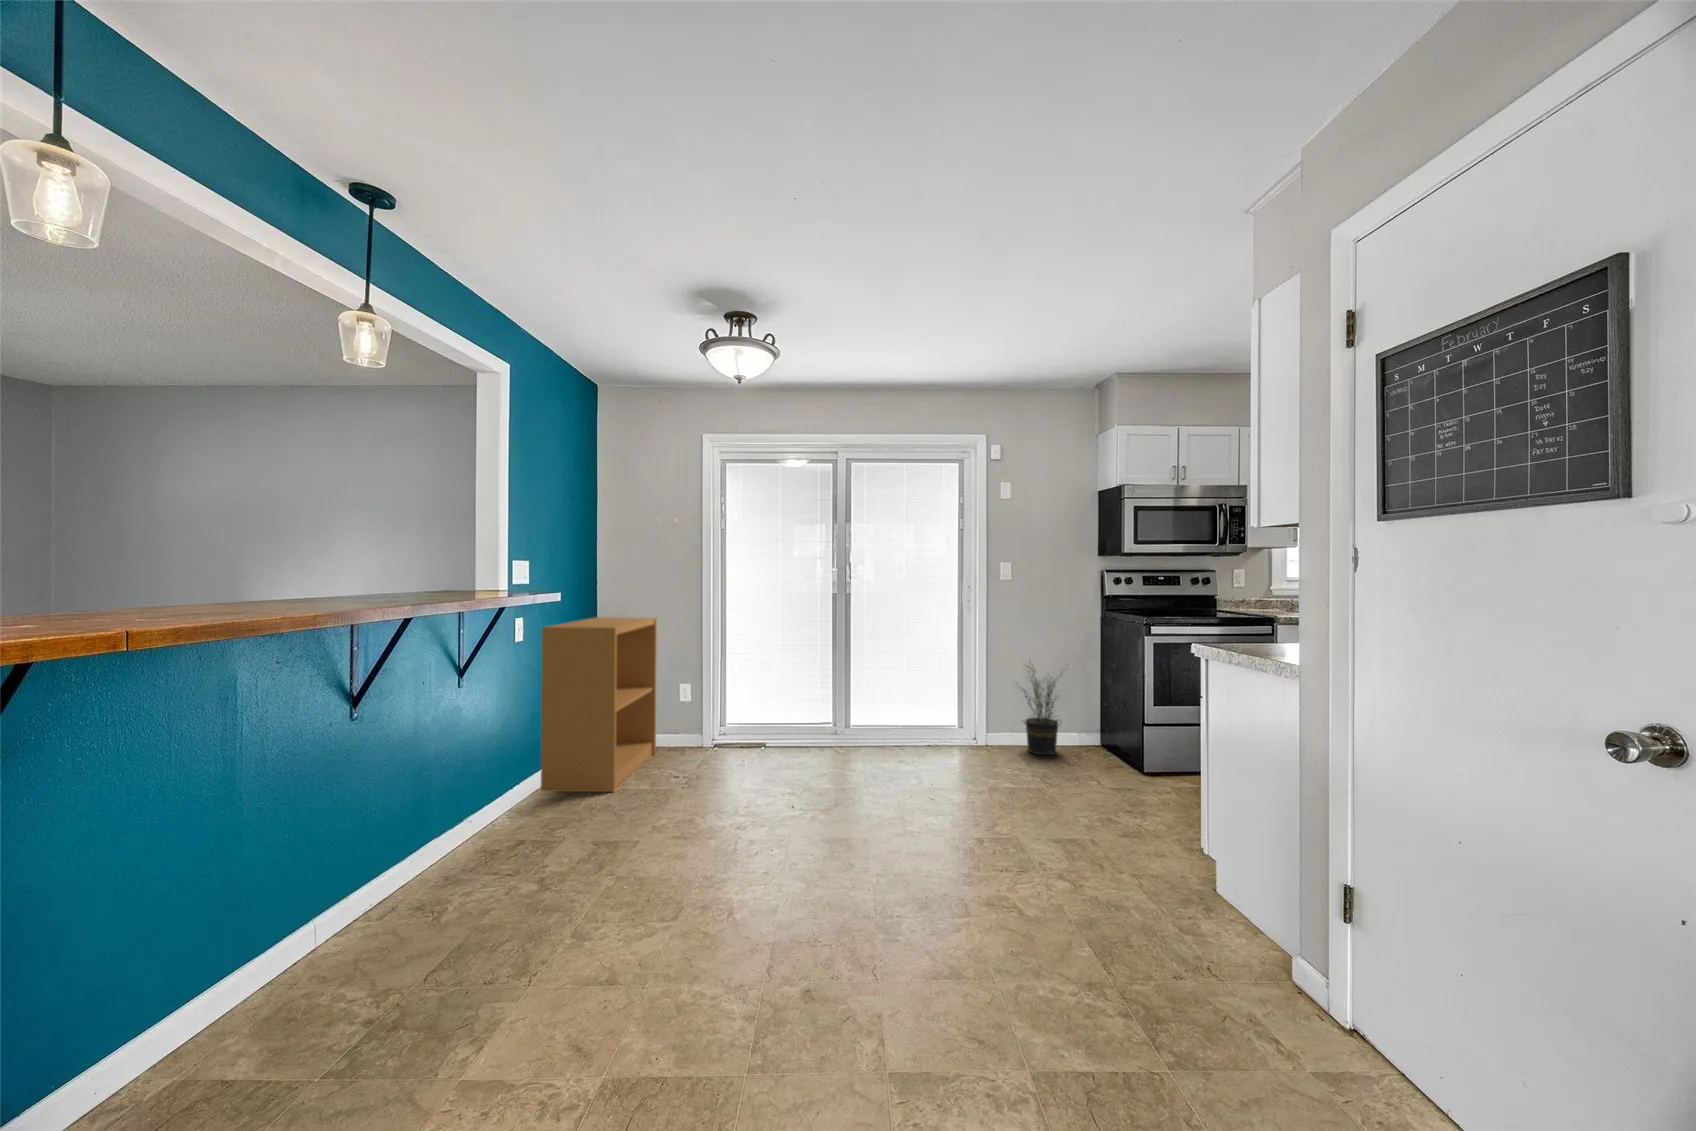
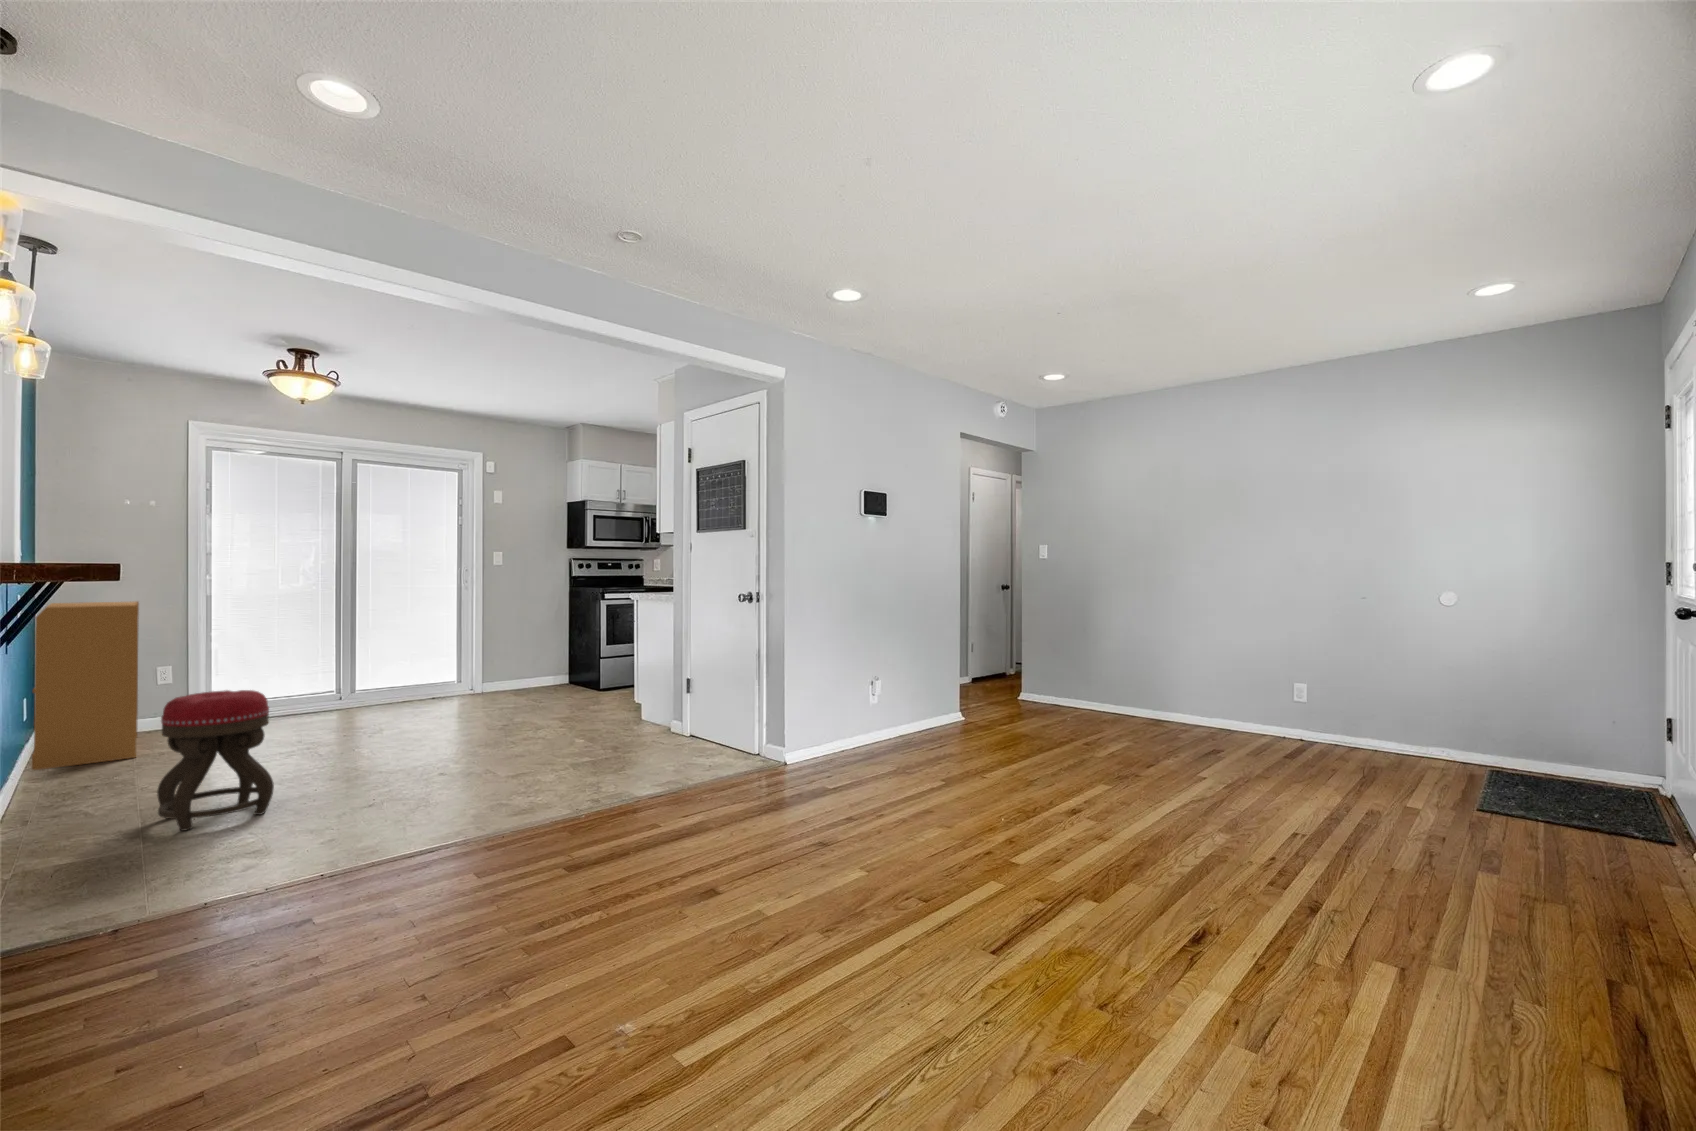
potted plant: present [1022,666,1062,755] -> none [503,624,550,692]
ottoman: none [402,785,570,1028] -> present [157,690,274,831]

